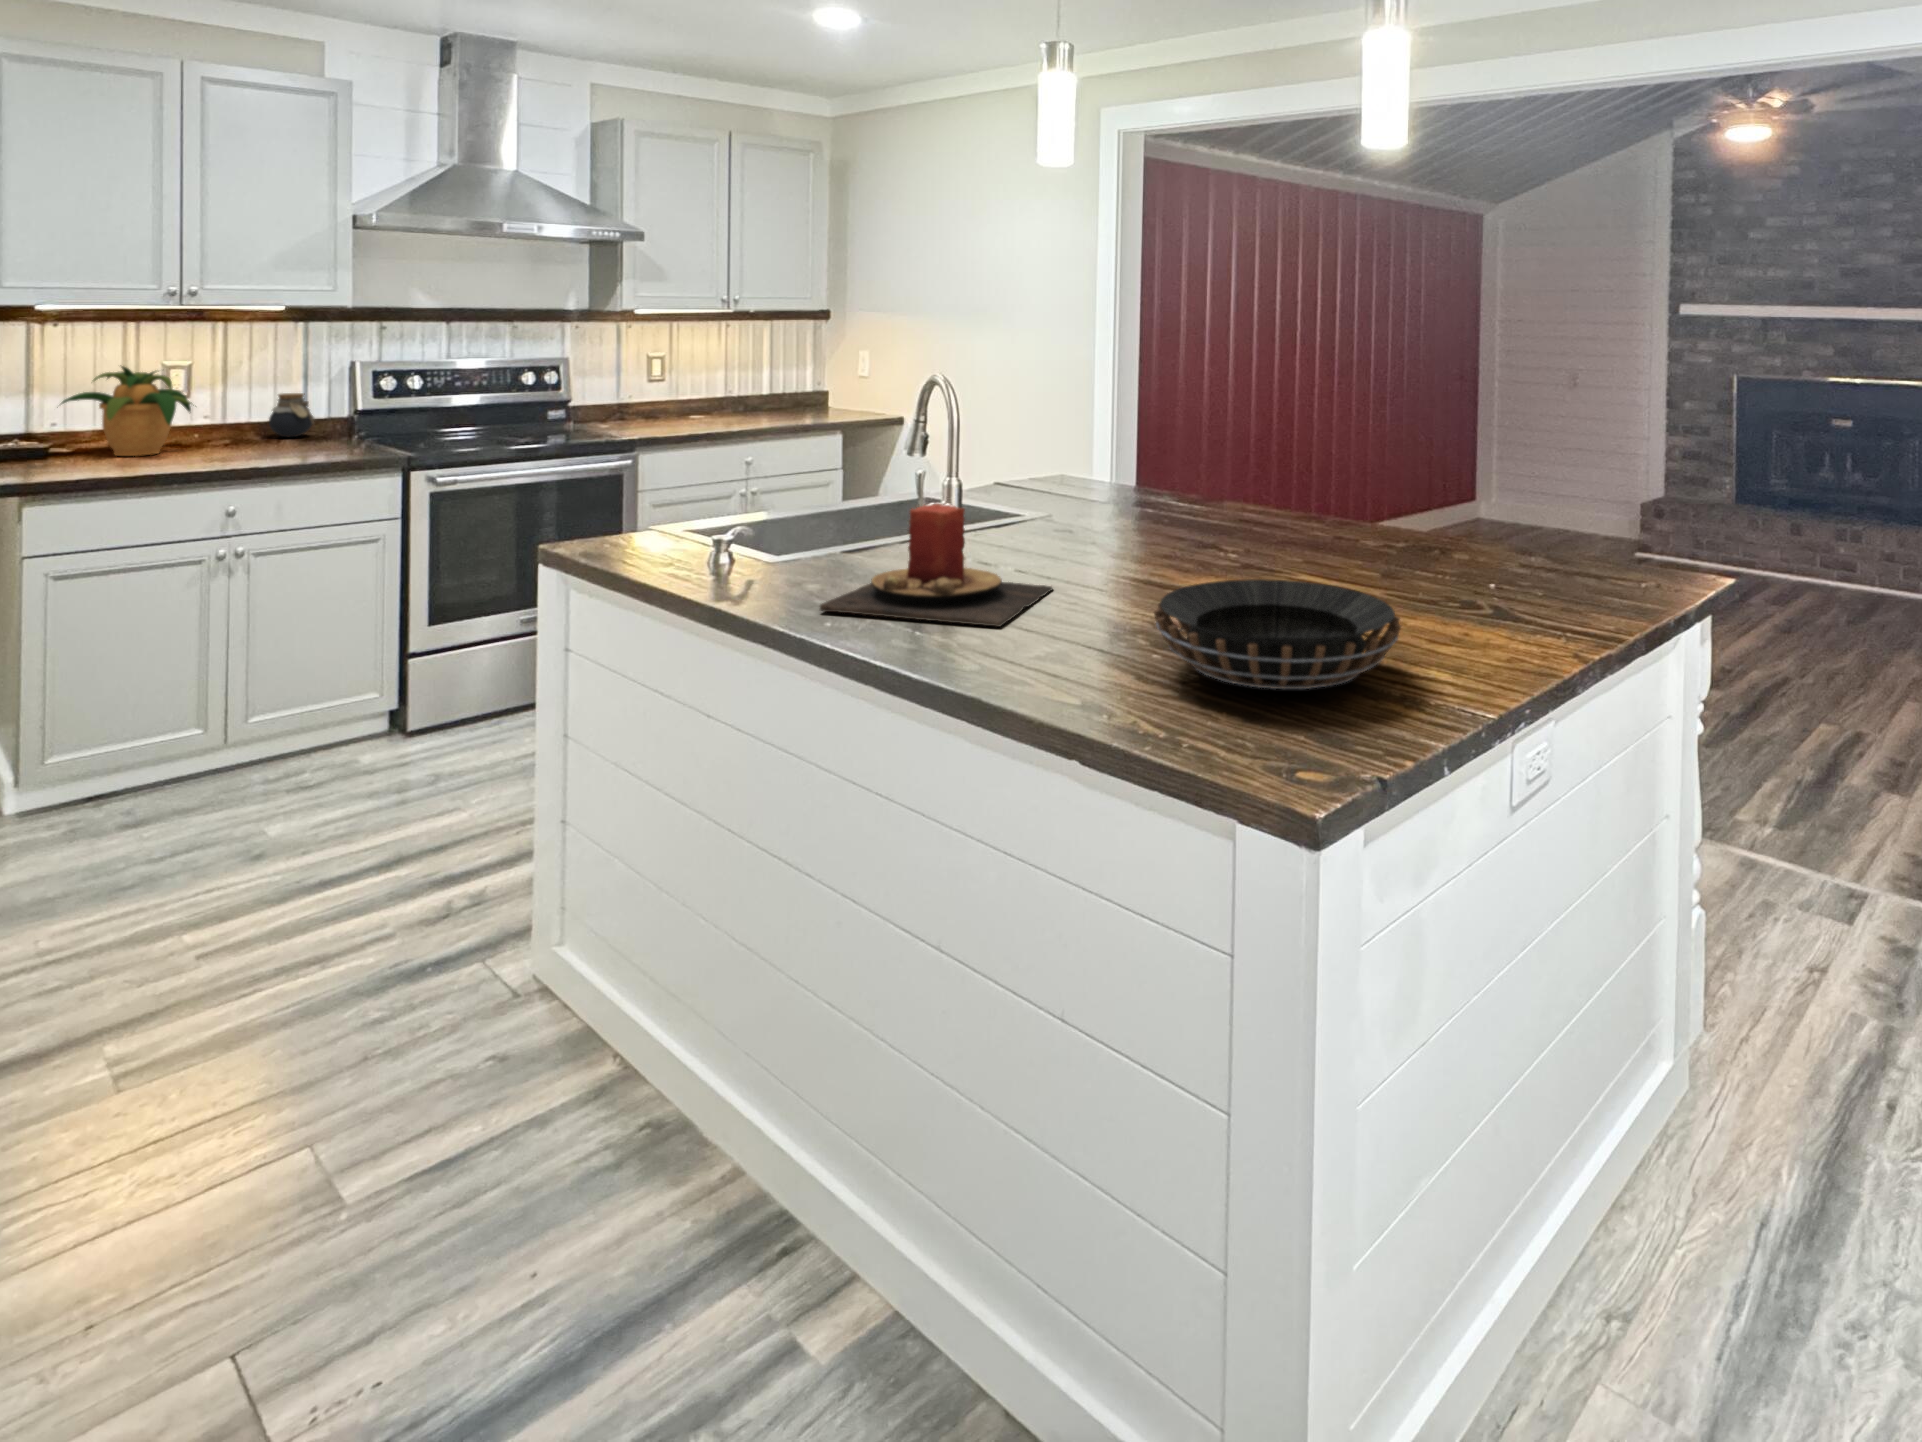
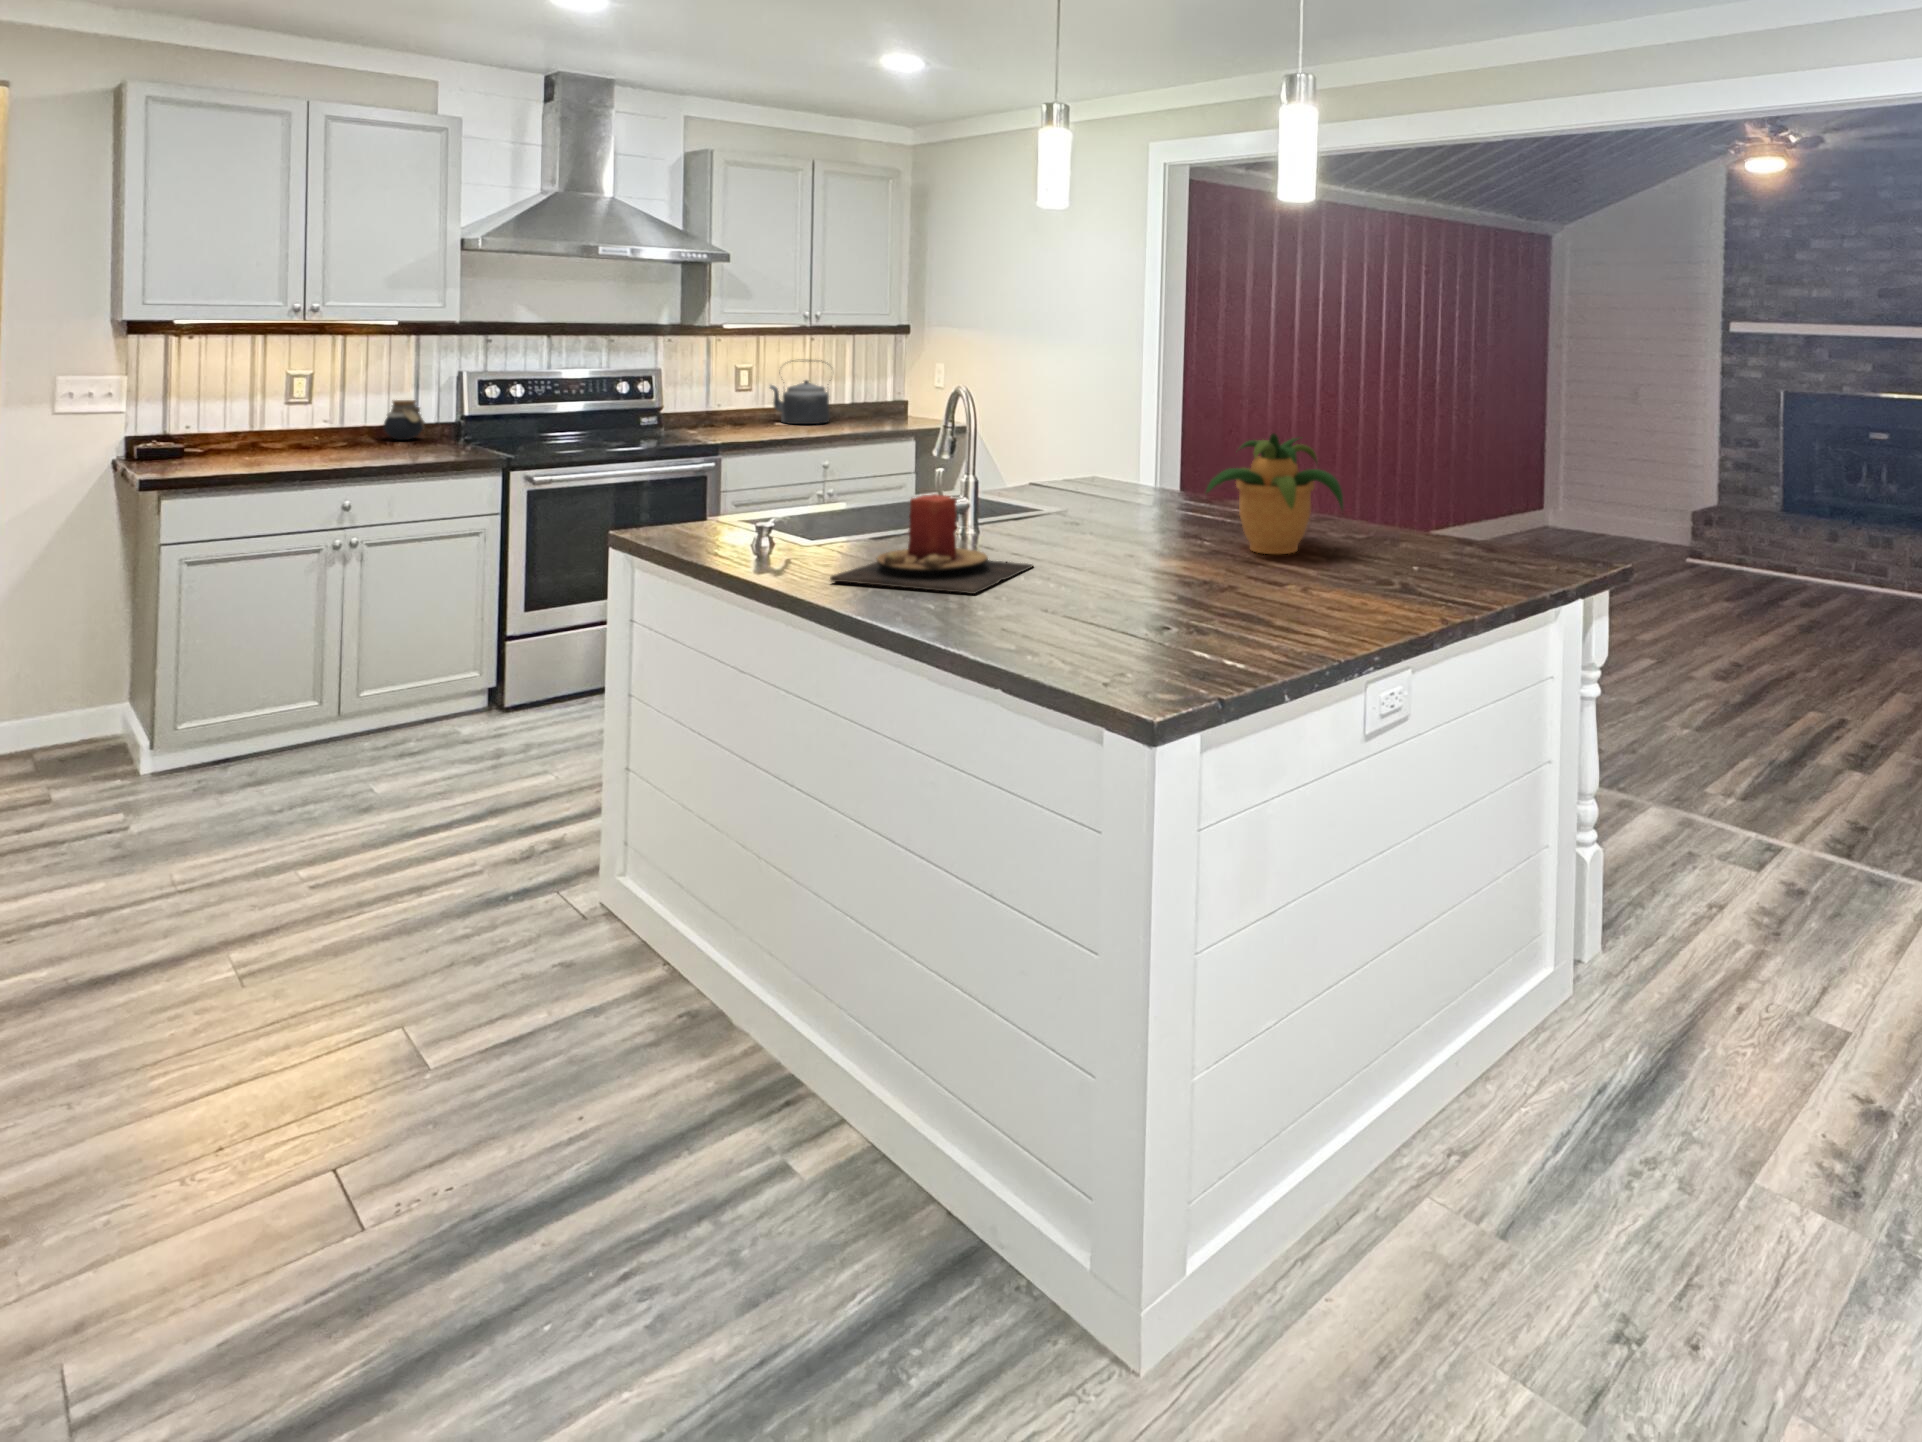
kettle: none [683,347,752,417] -> present [770,360,830,424]
potted plant: present [61,366,194,456] -> present [1205,434,1343,554]
decorative bowl: present [1154,579,1401,689] -> none [1081,555,1279,638]

